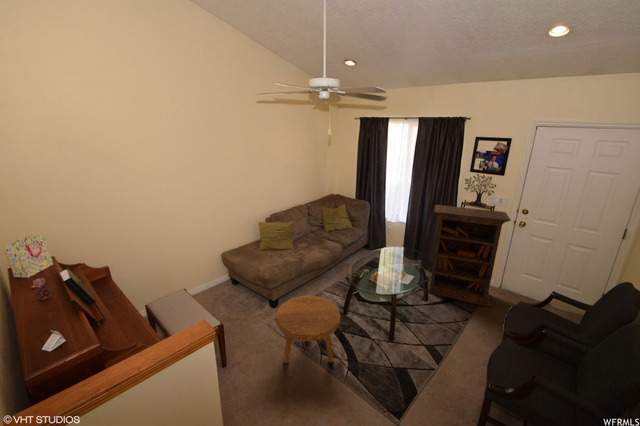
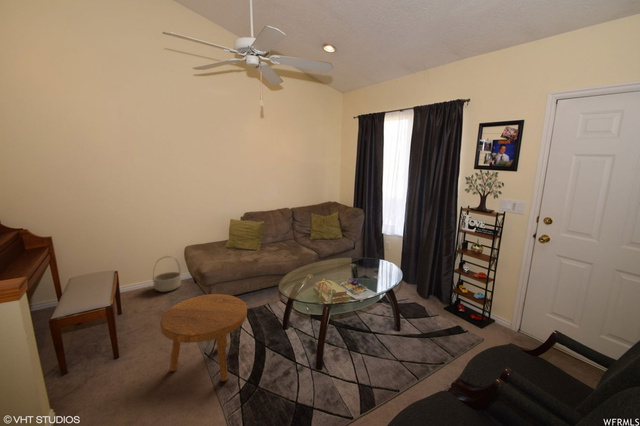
bookcase: present [428,205,511,307] -> none [401,208,514,353]
basket: none [204,263,229,296] -> present [153,257,181,292]

